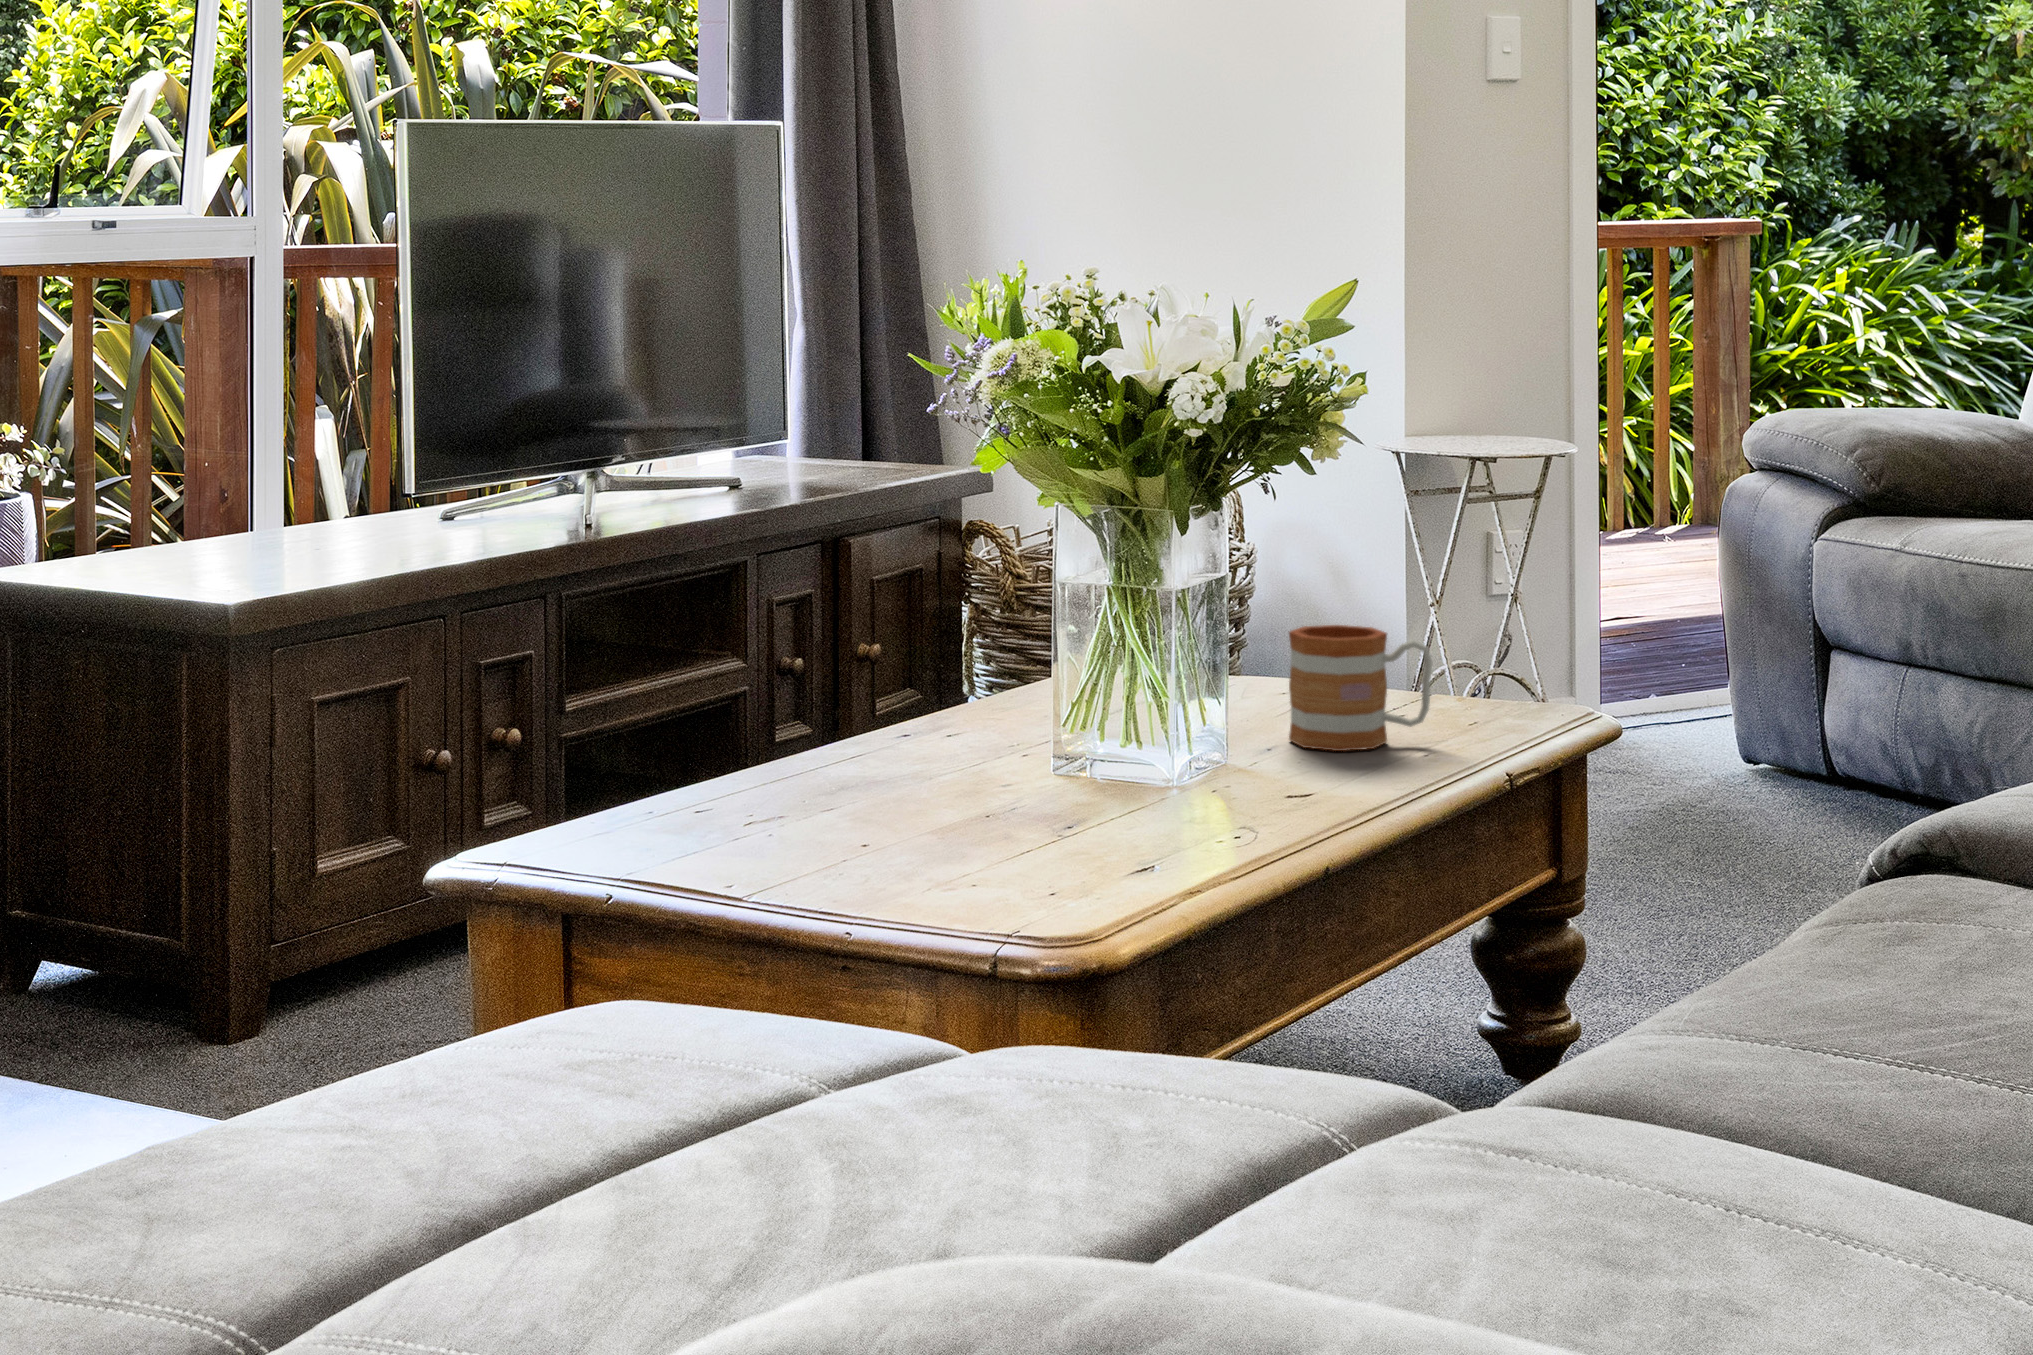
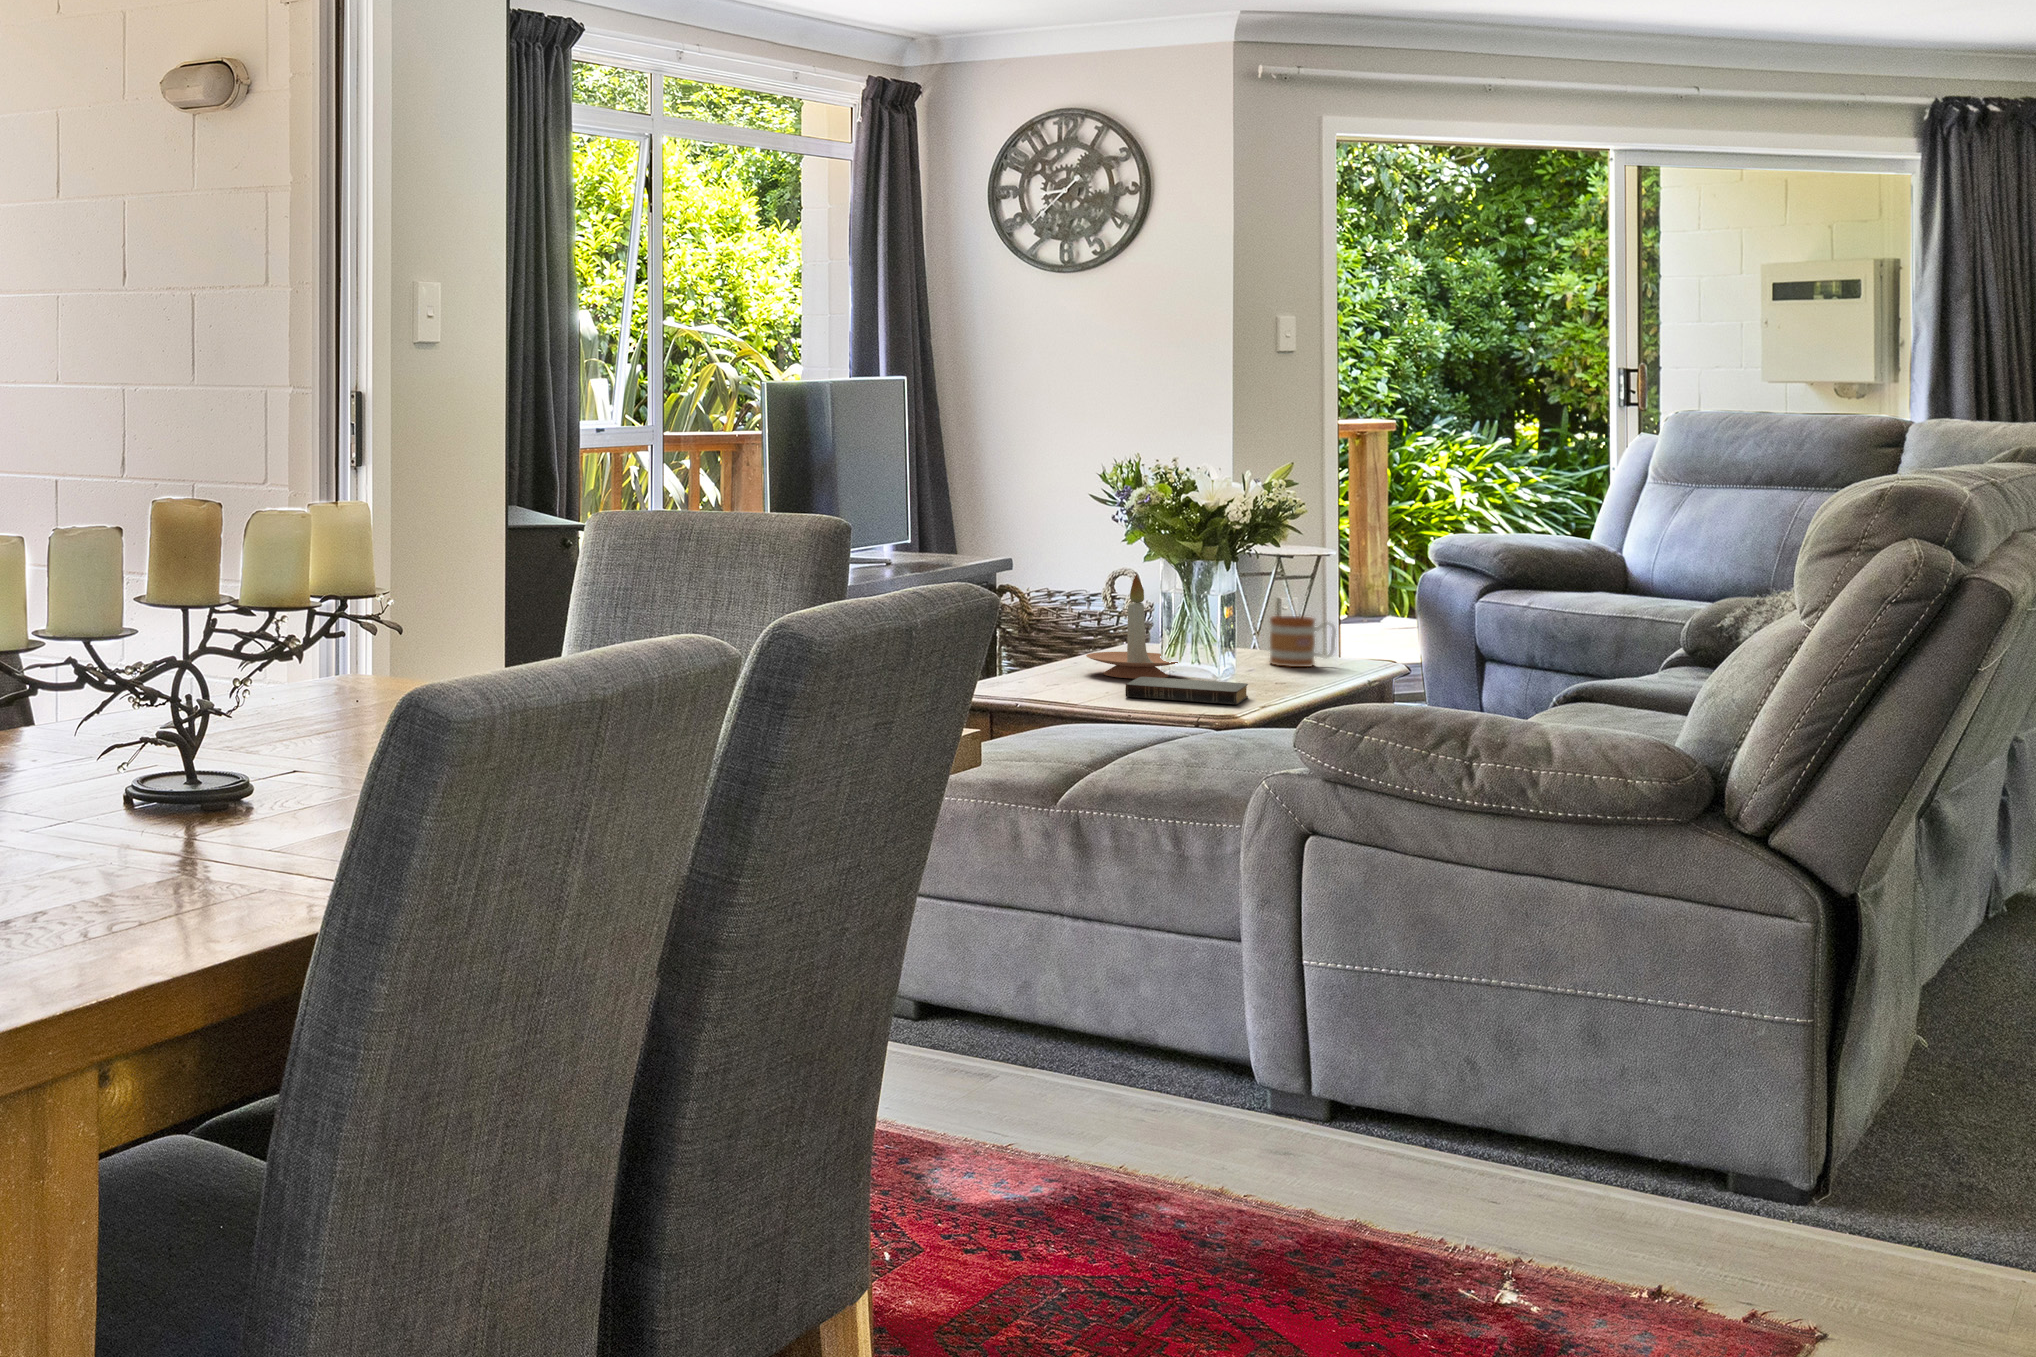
candle holder: none [820,546,1050,810] -> present [1086,575,1178,679]
book: none [800,823,1122,922] -> present [1125,677,1248,704]

